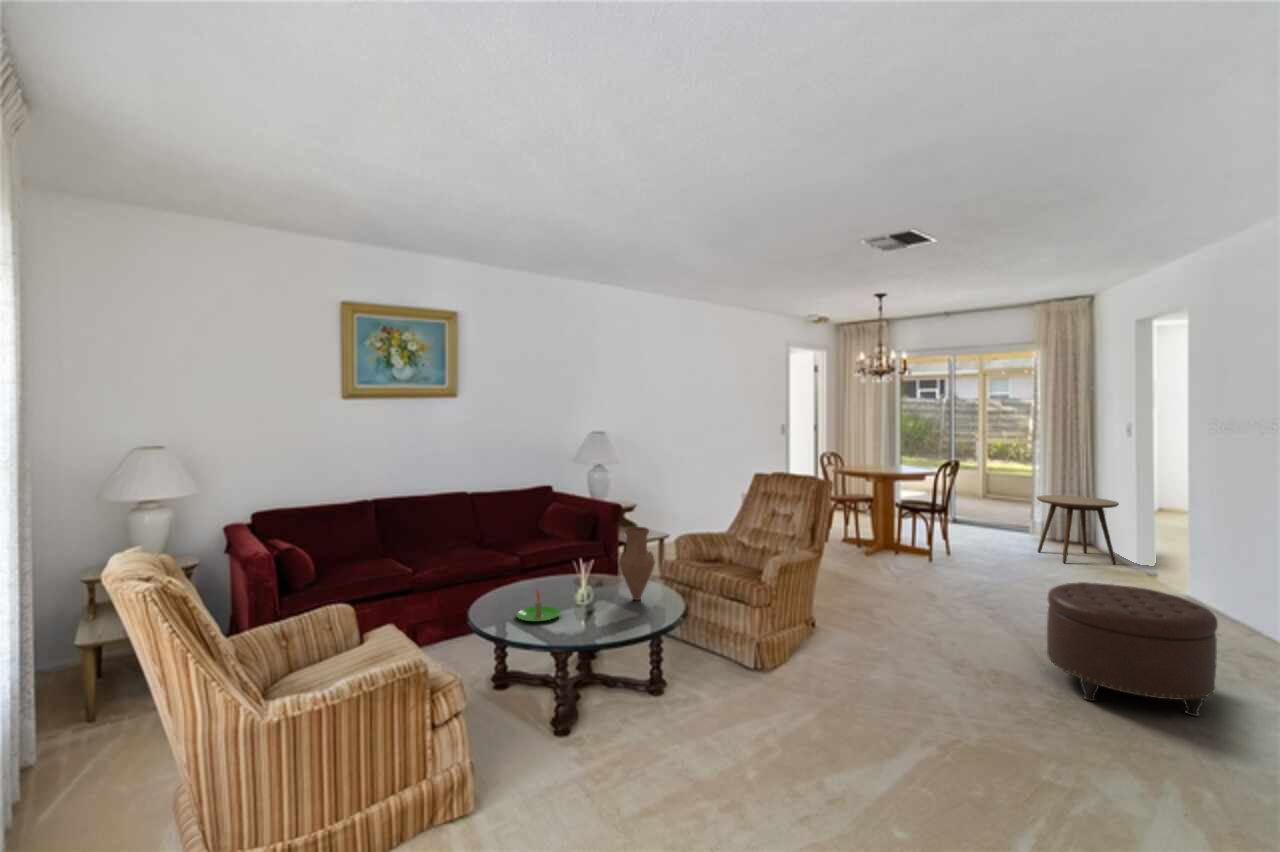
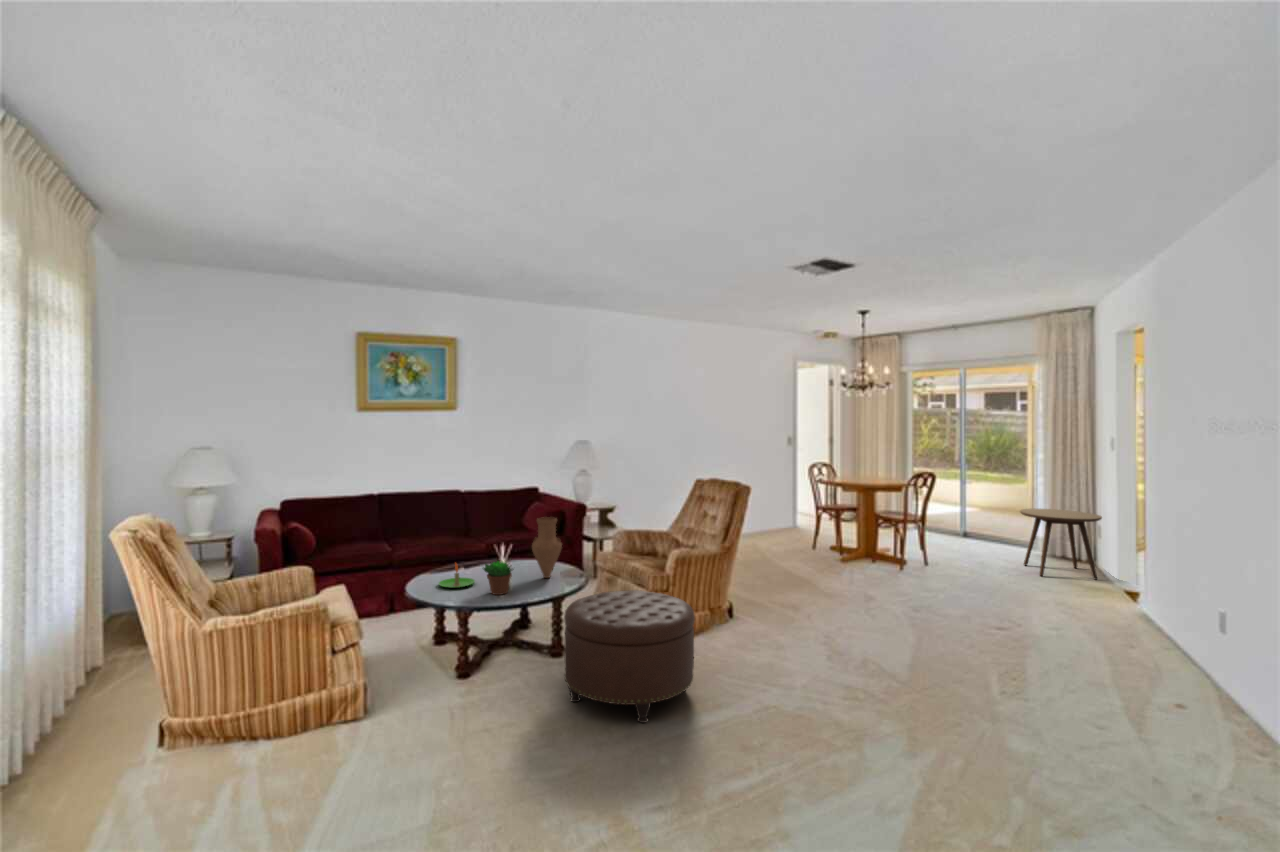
ottoman: present [1047,582,1218,716] -> present [564,590,695,723]
succulent plant: none [581,584,621,628] -> present [483,561,512,595]

